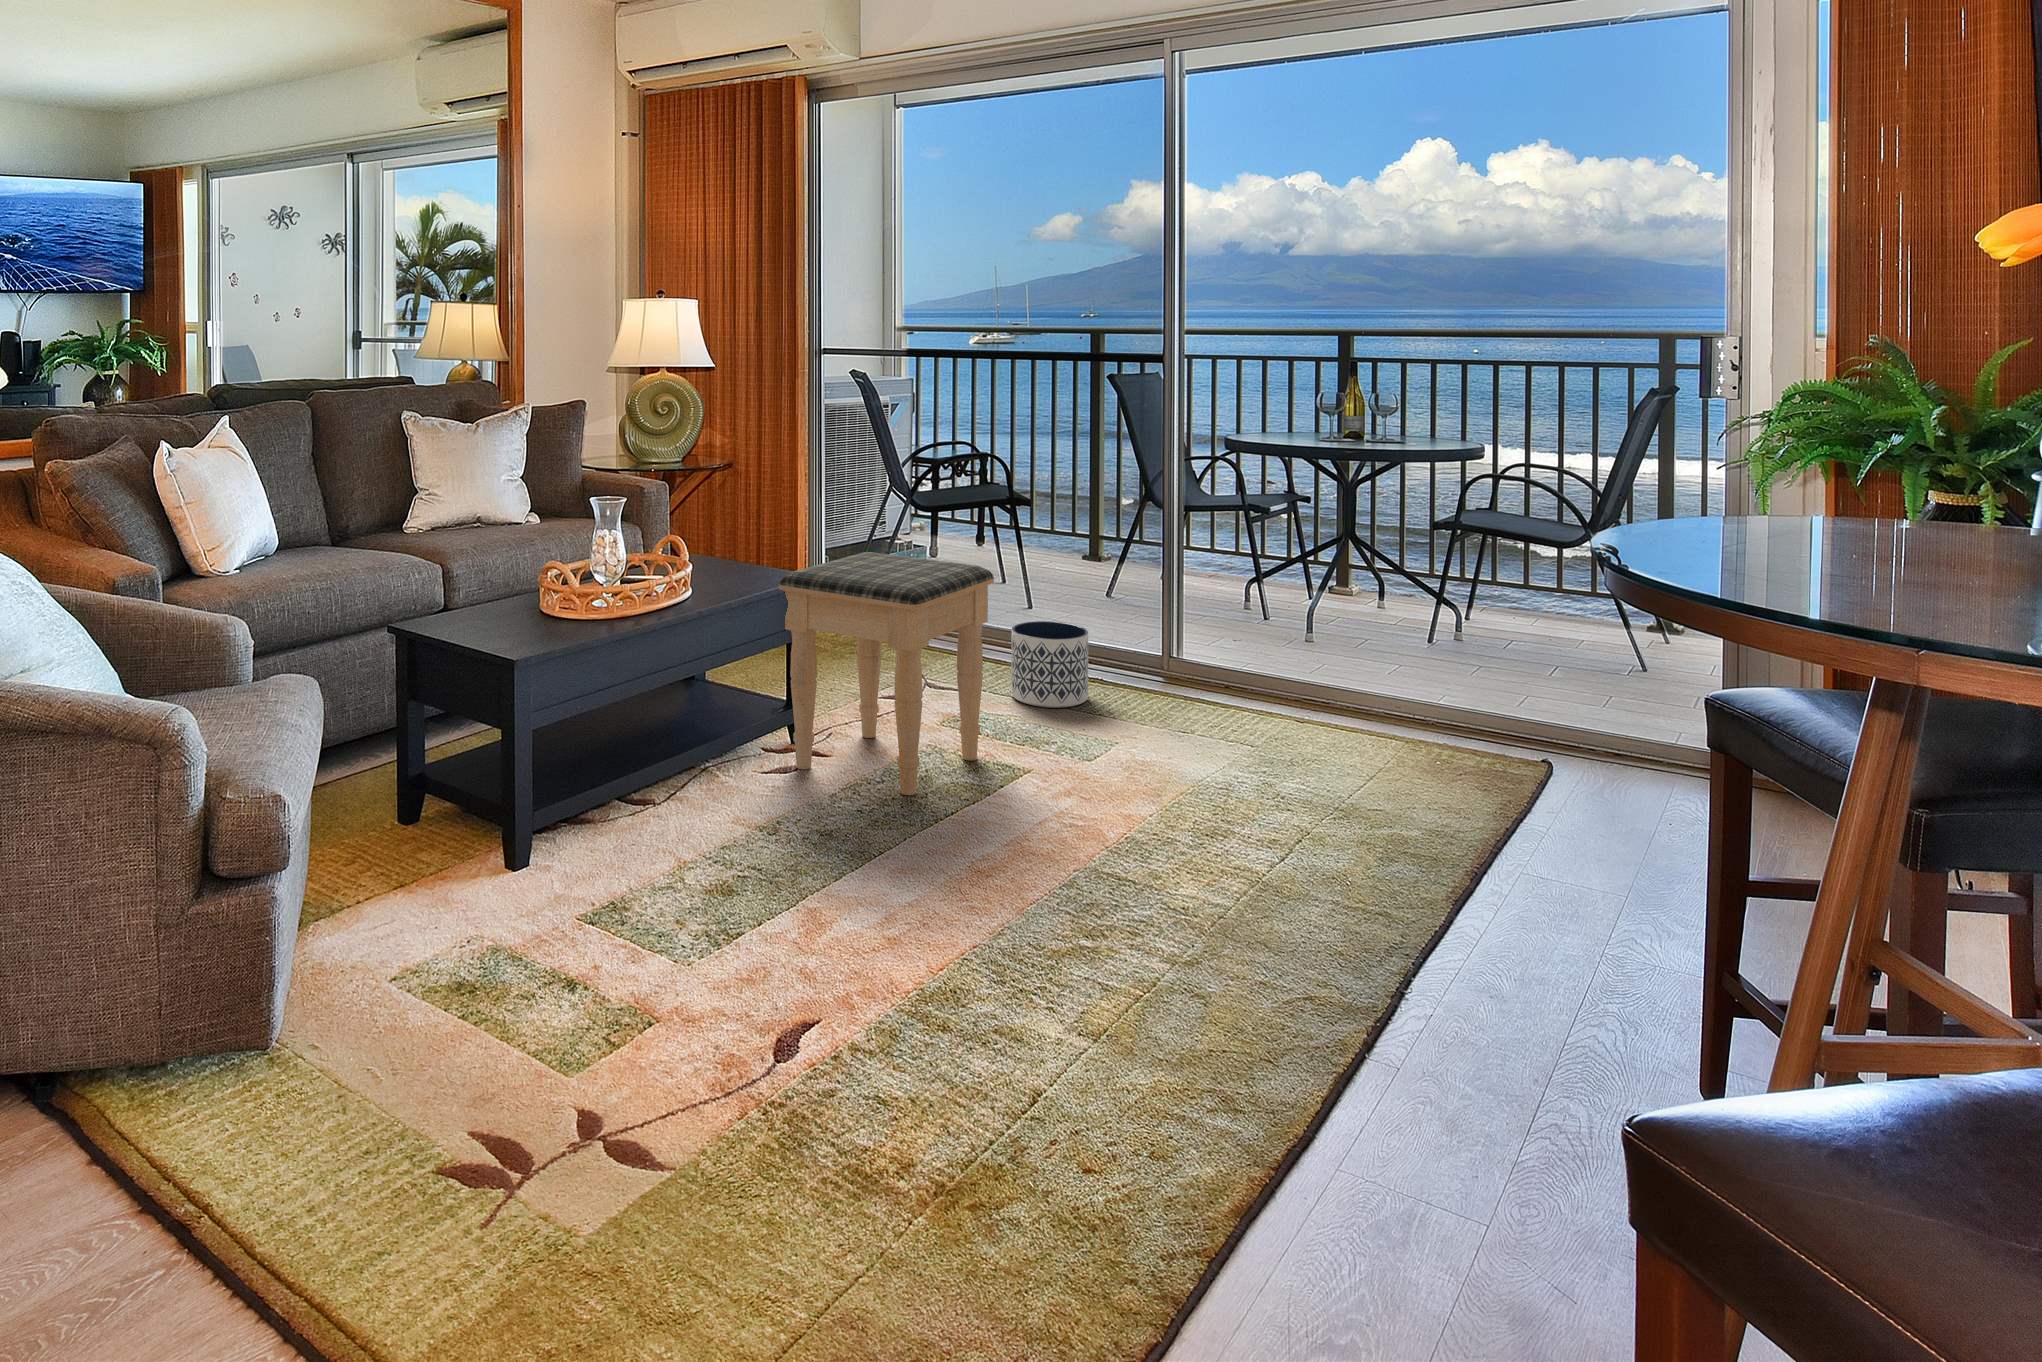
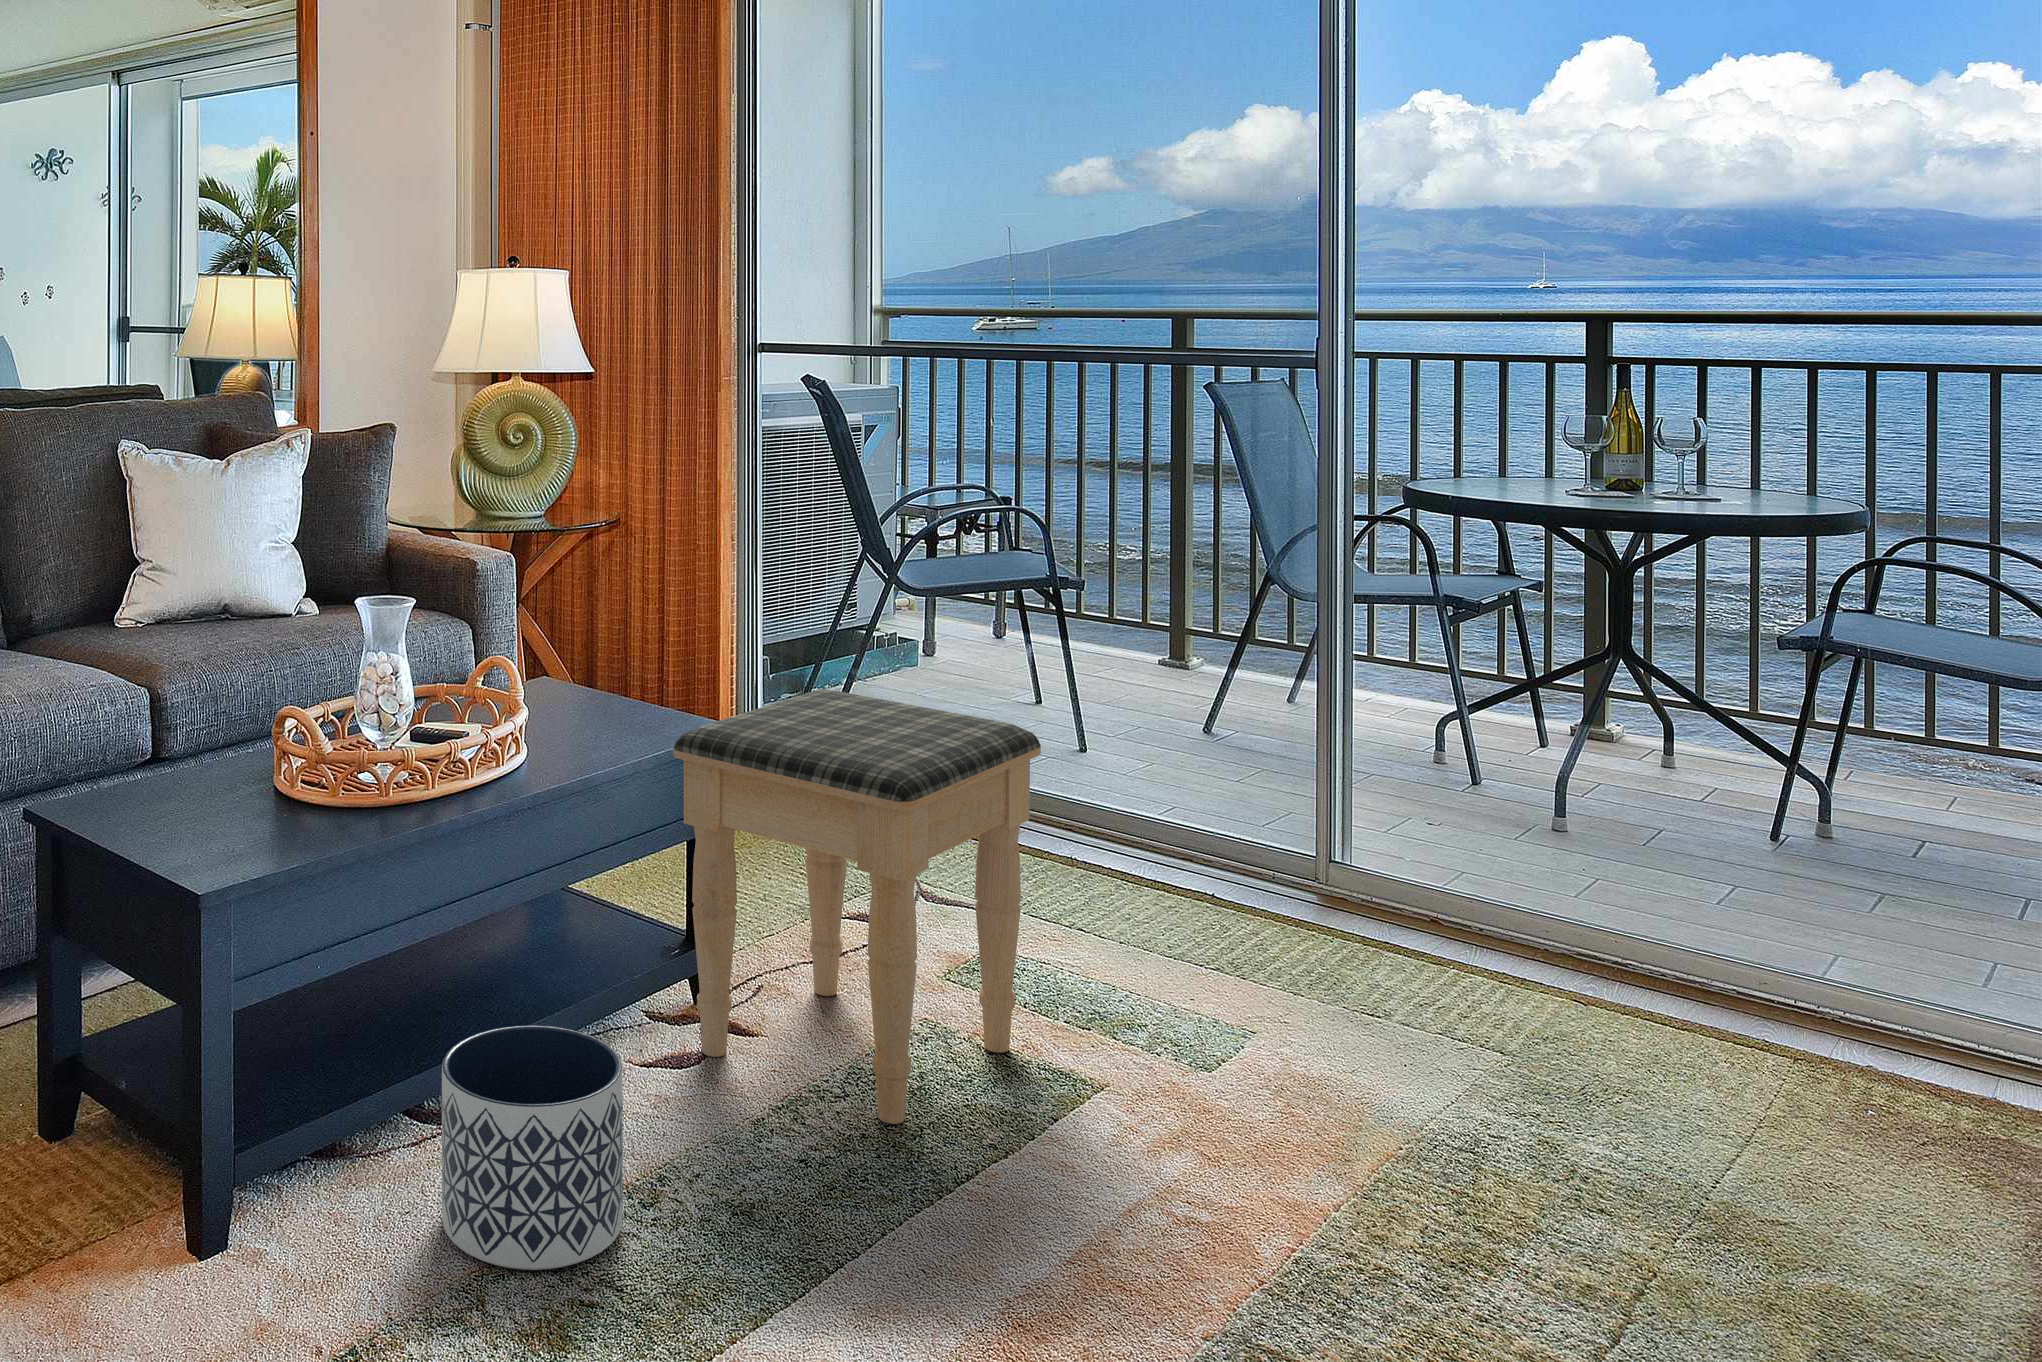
planter: present [1011,621,1088,708] -> present [442,1025,623,1270]

